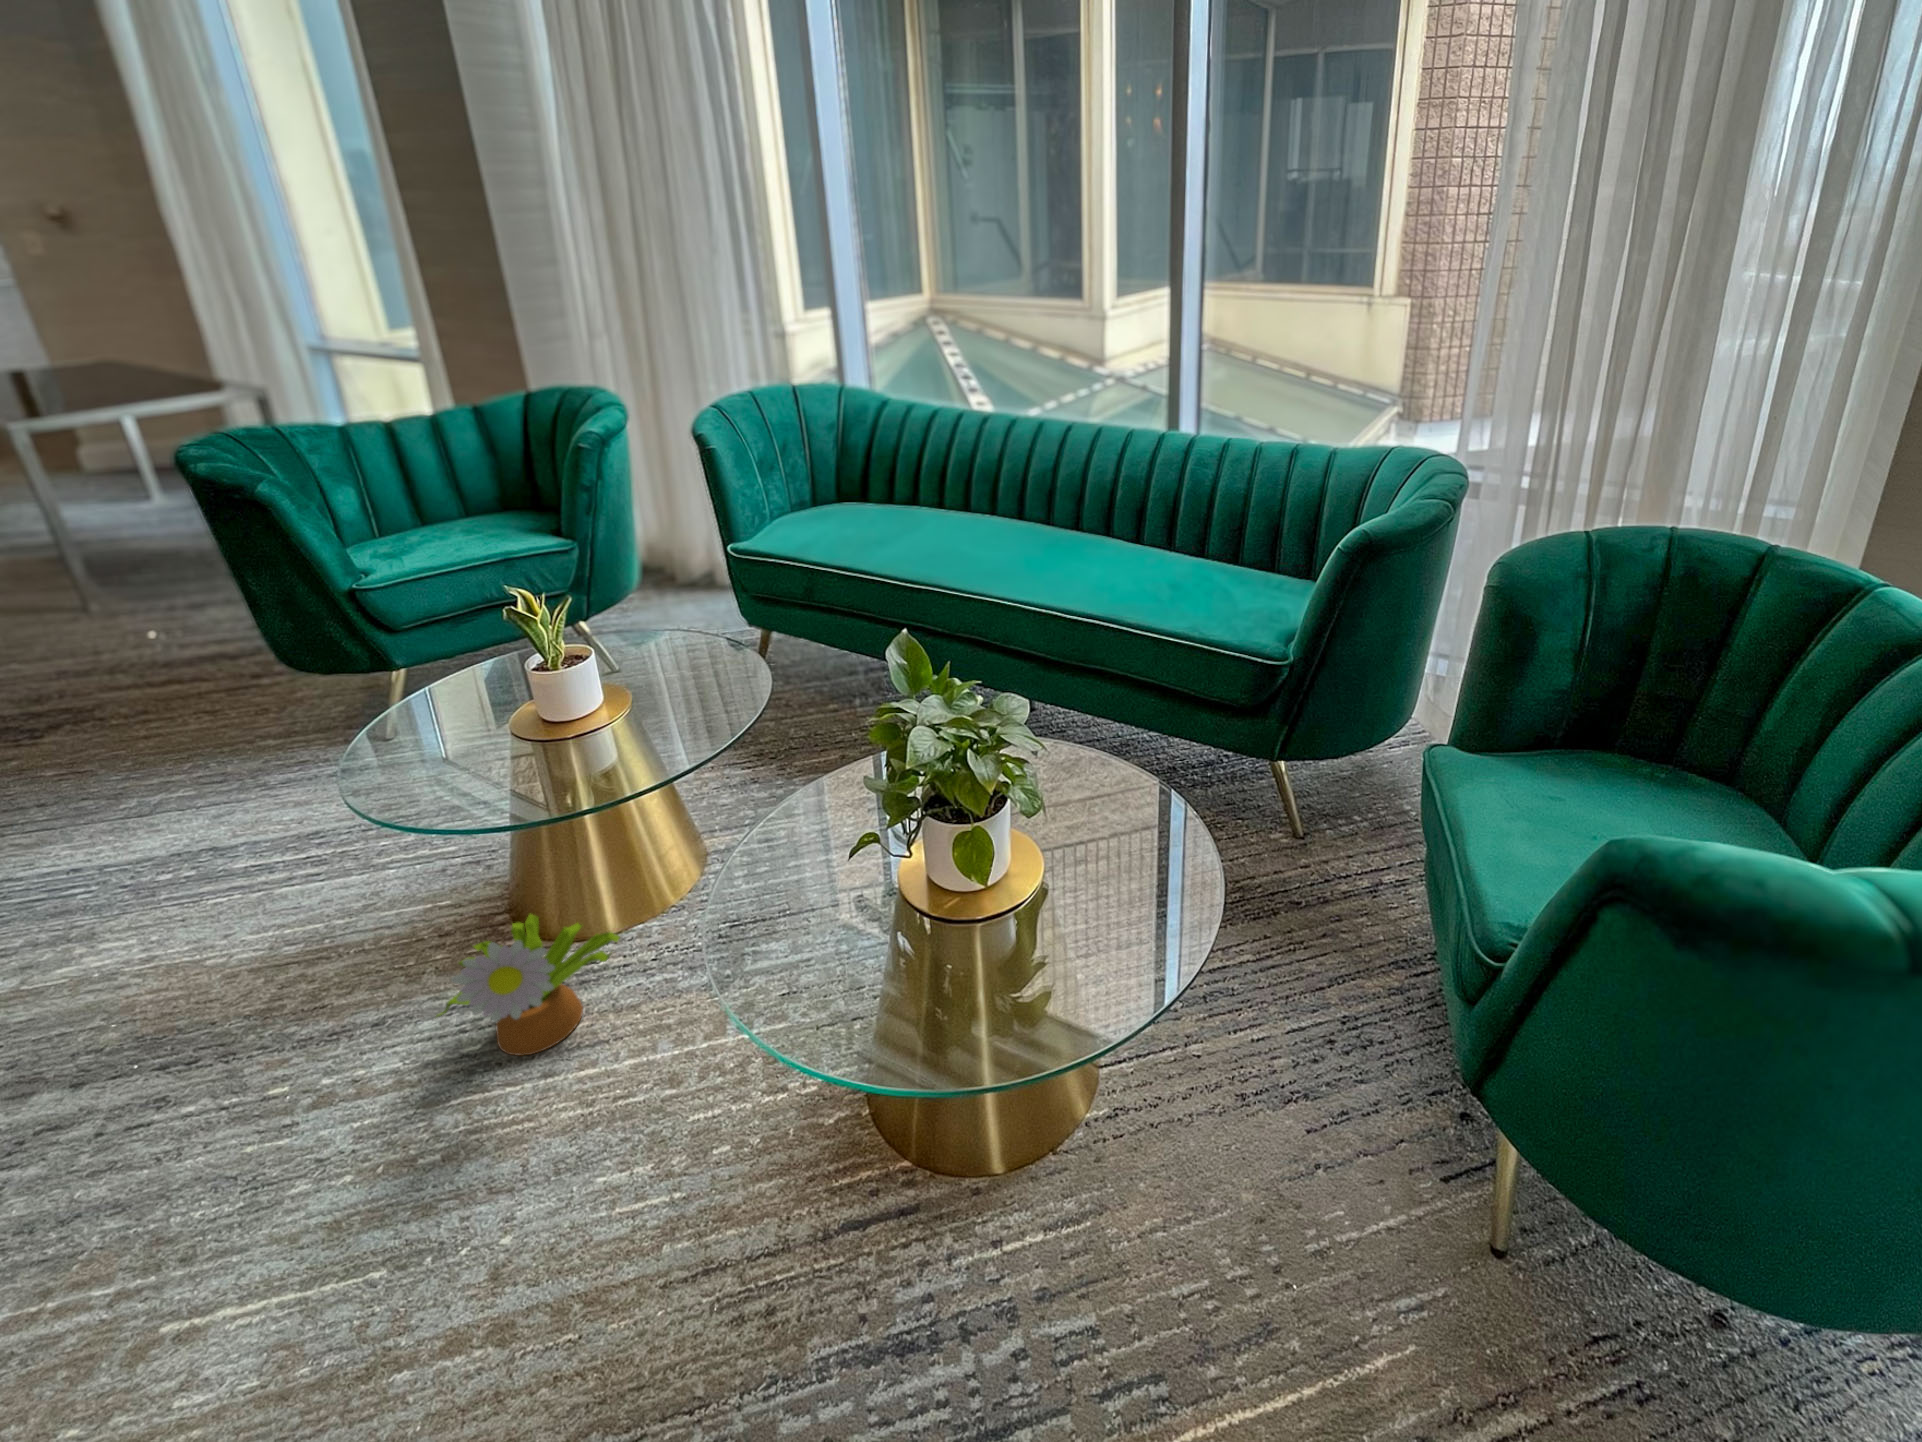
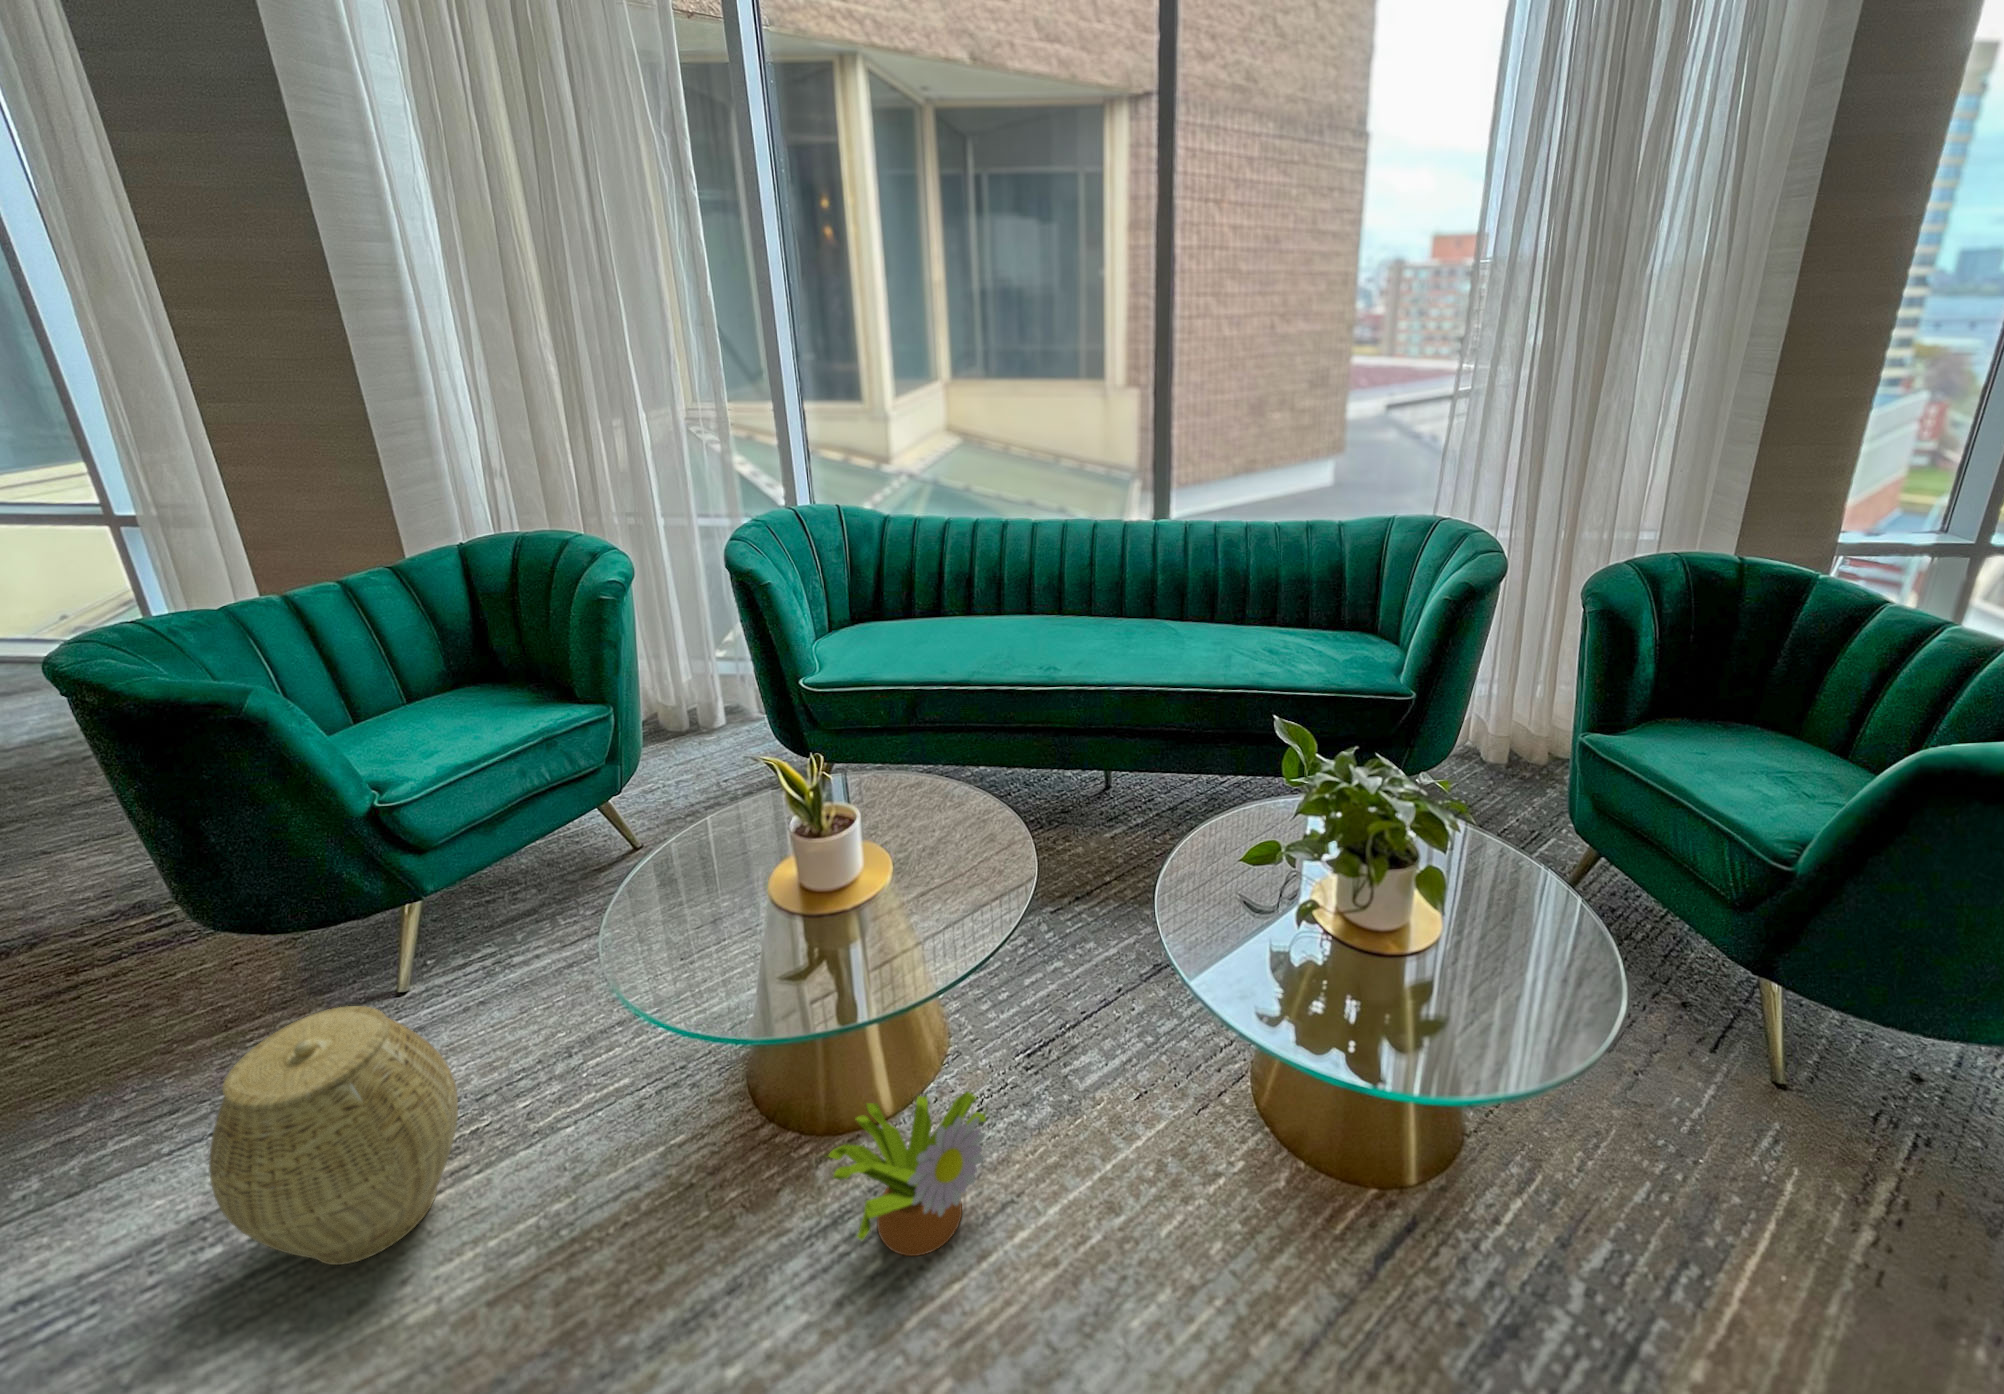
woven basket: none [108,725,307,915] -> present [209,1006,458,1265]

